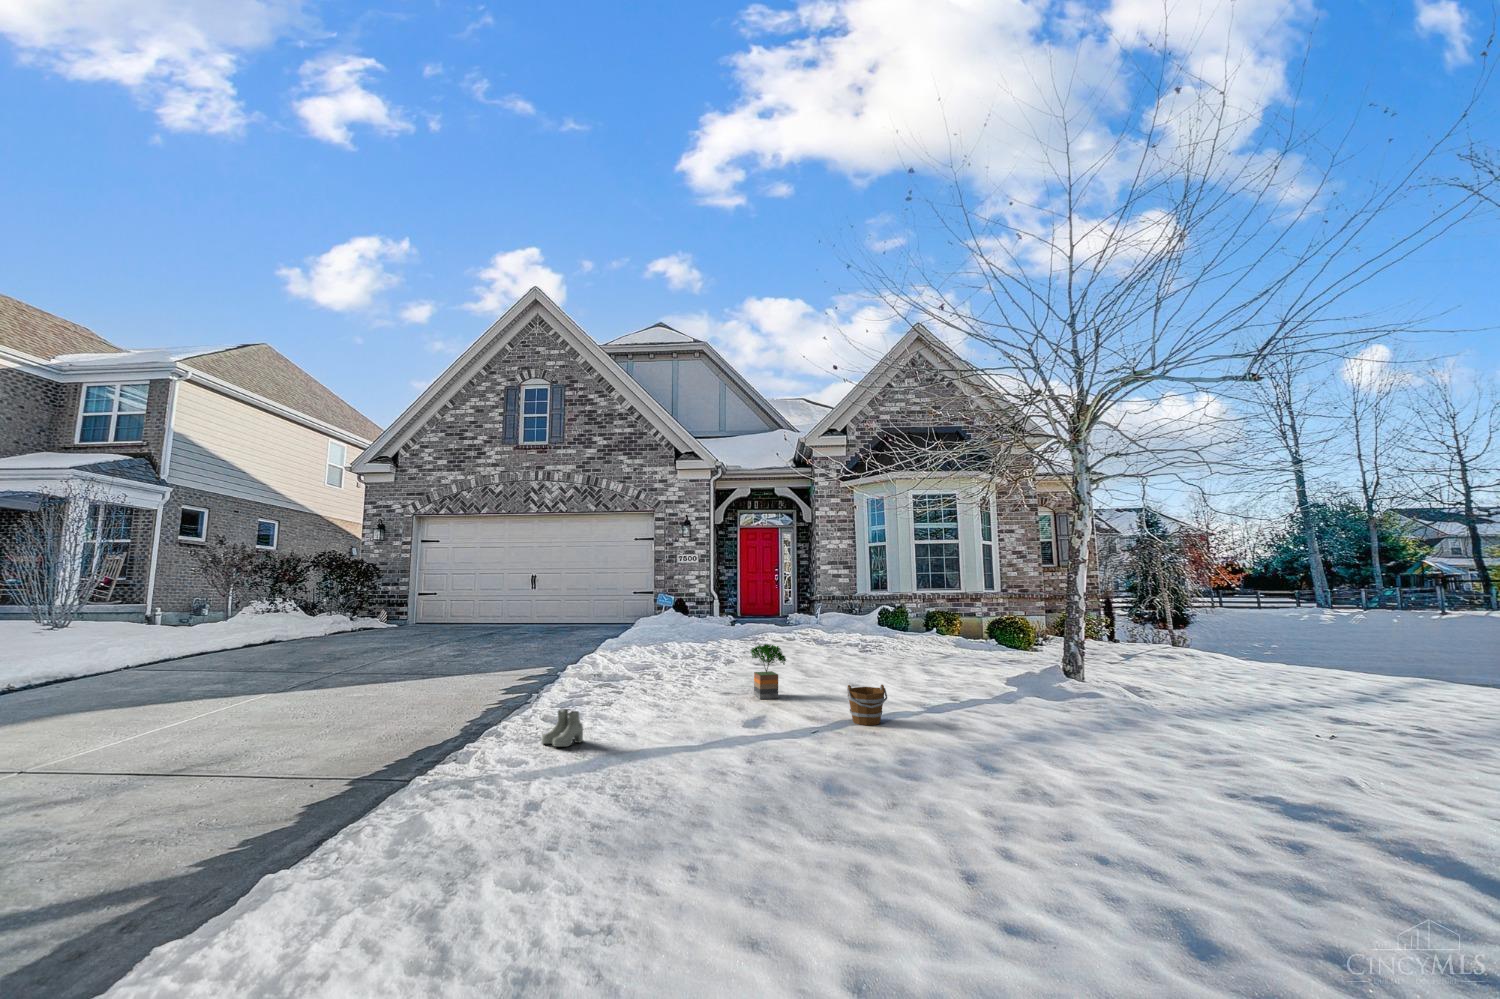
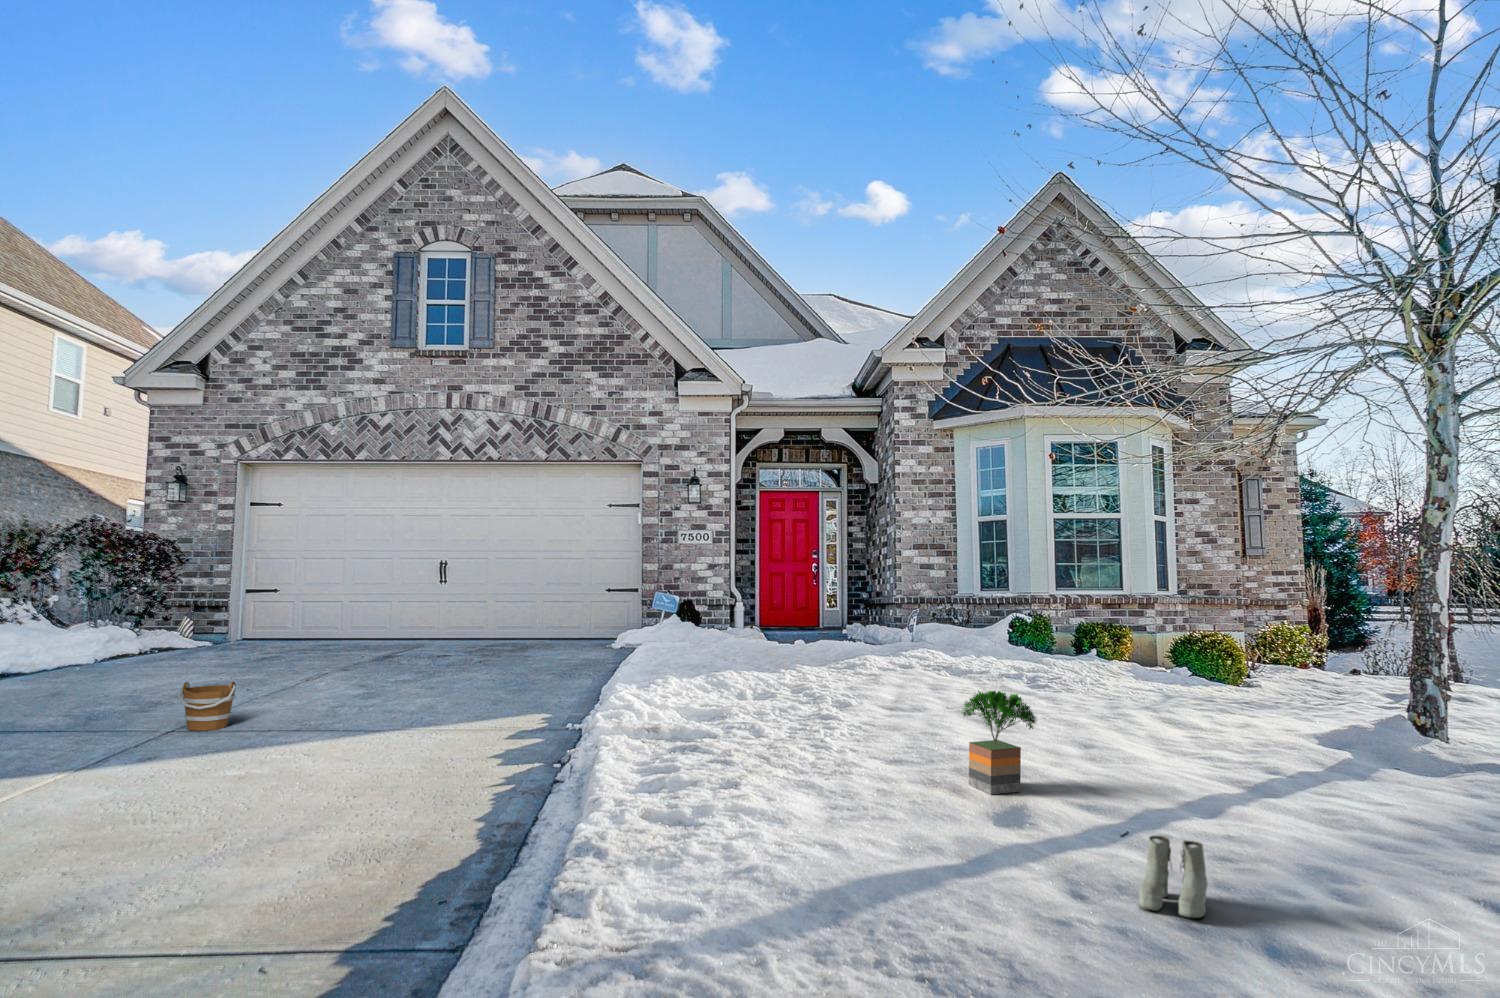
bucket: present [847,685,887,725] -> present [178,682,236,731]
boots: present [541,709,583,747] -> present [1139,836,1208,918]

